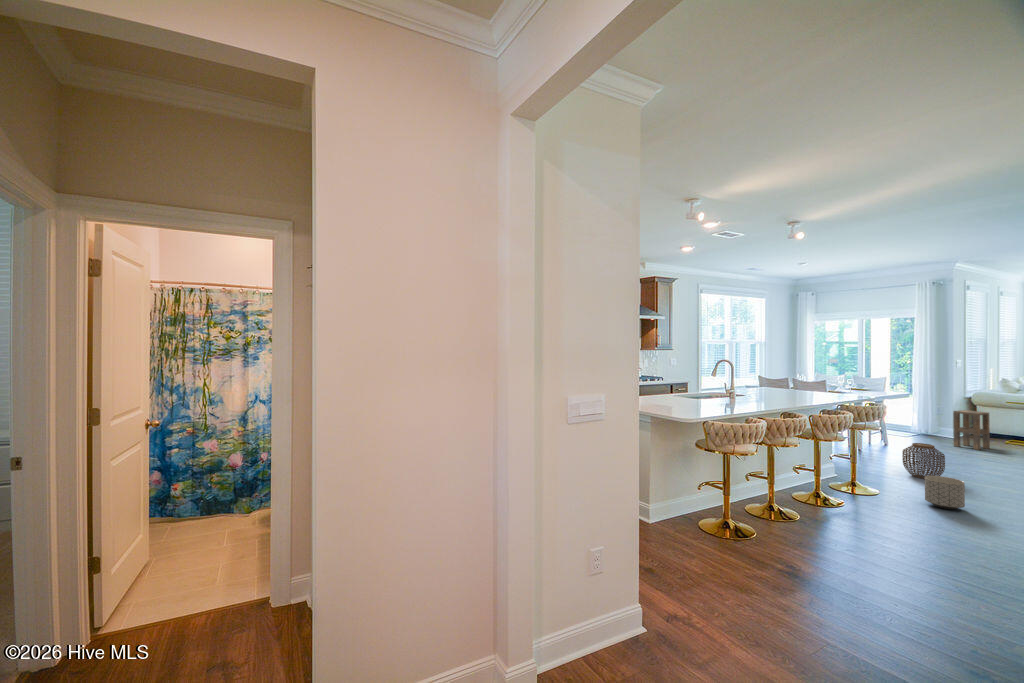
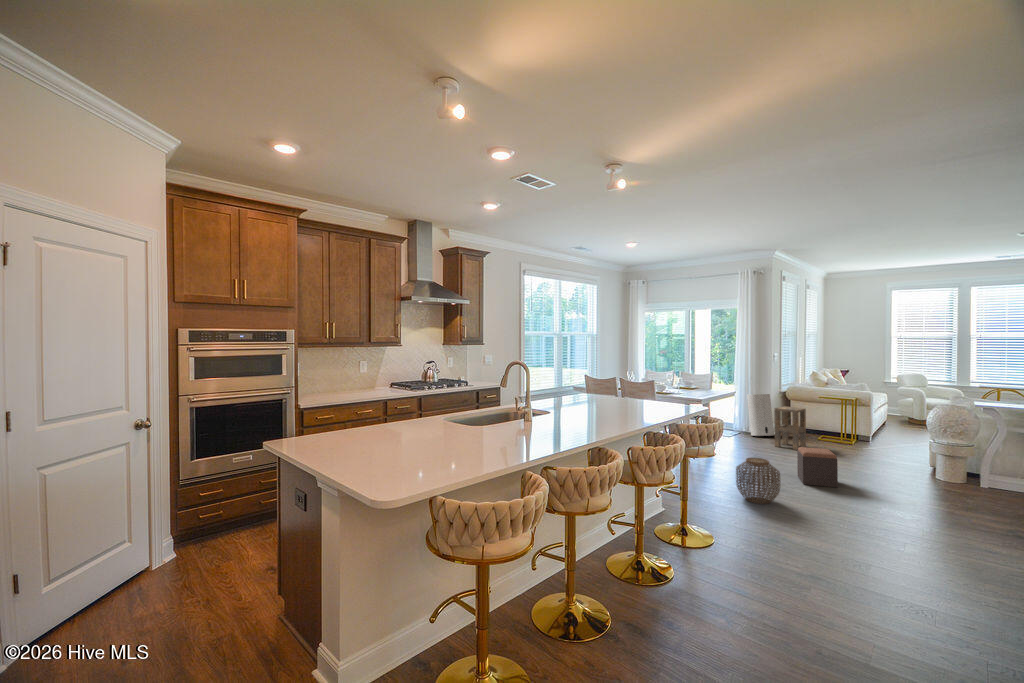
air purifier: none [925,399,956,439] -> present [747,394,774,436]
footstool: none [970,441,1010,476] -> present [797,447,838,488]
planter: present [925,476,965,509] -> none [769,514,816,564]

